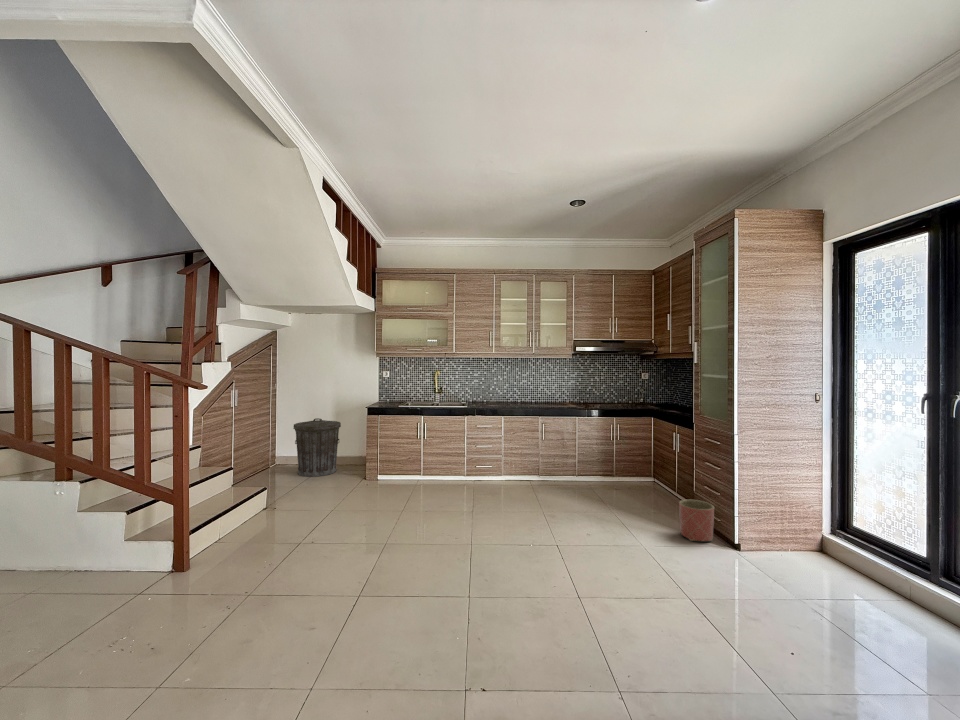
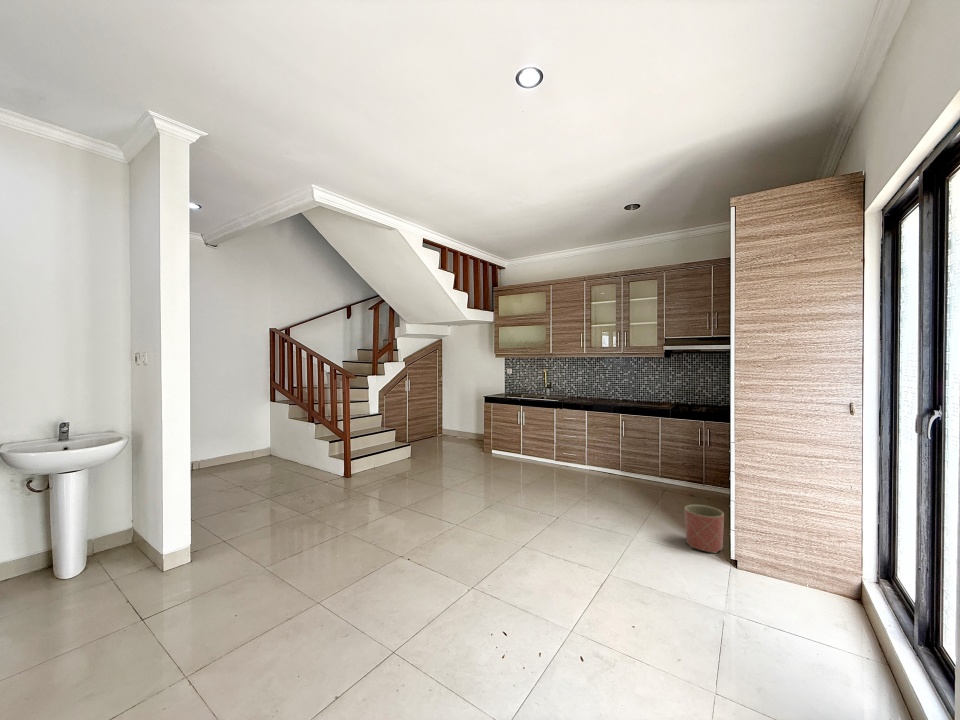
trash can: present [293,418,341,477] -> none [445,404,478,446]

